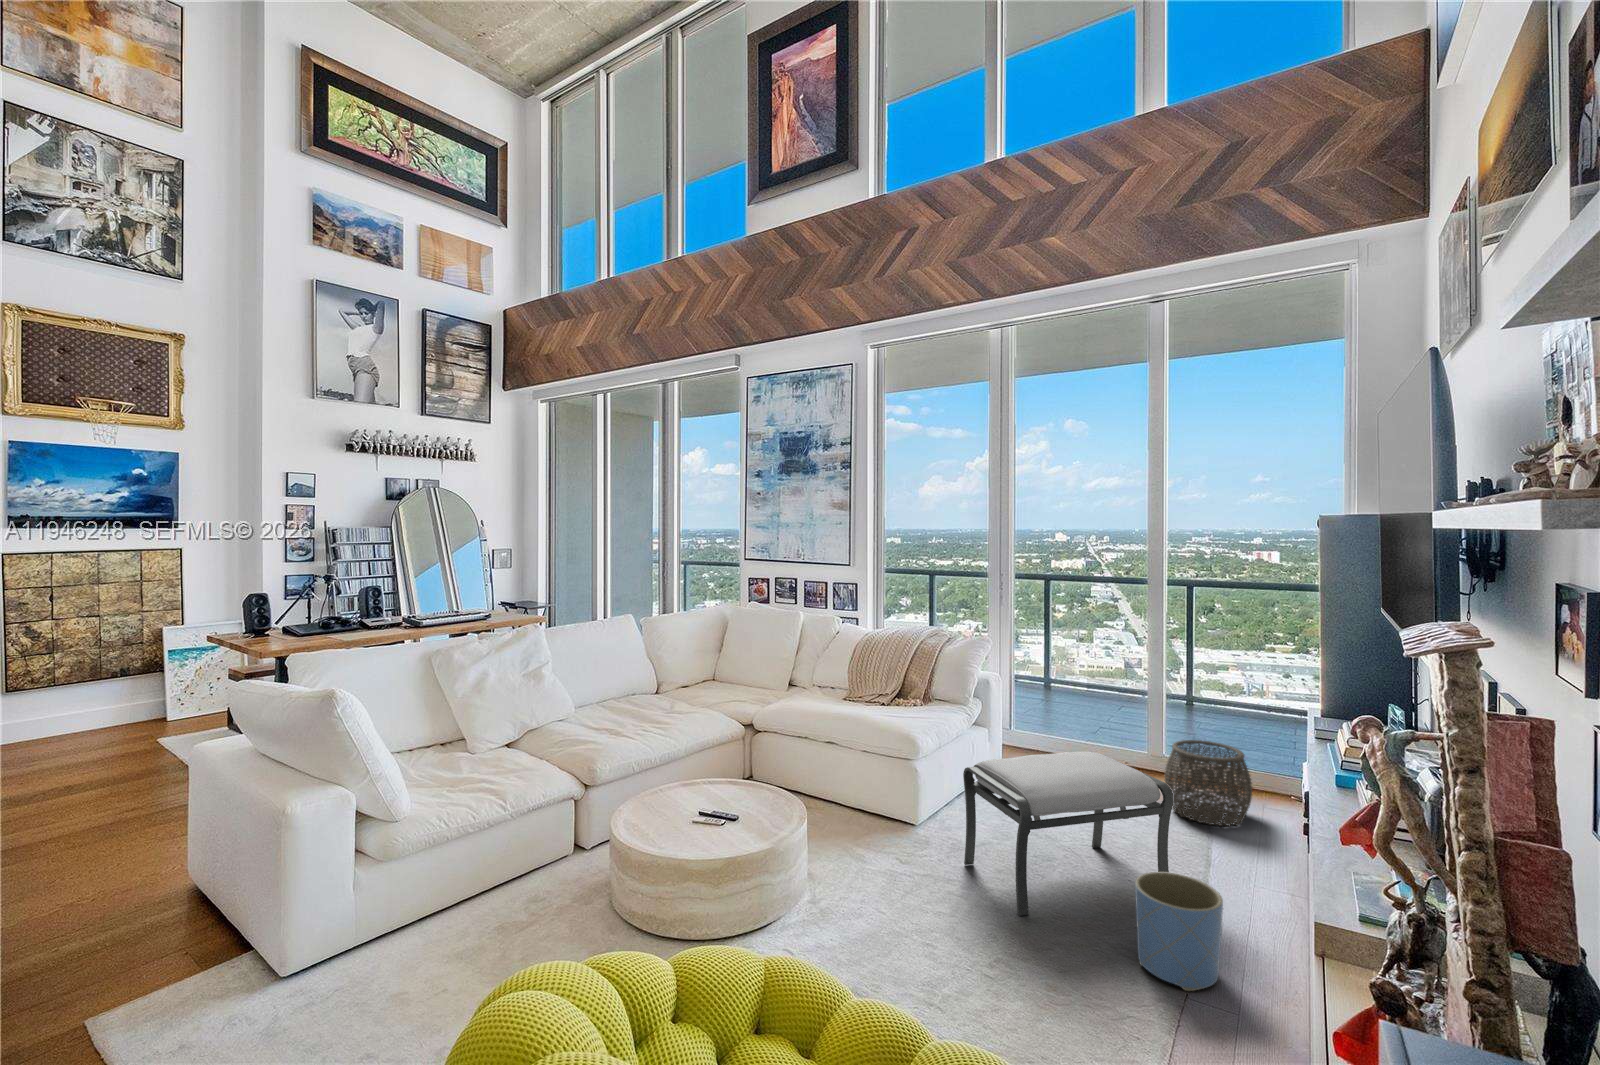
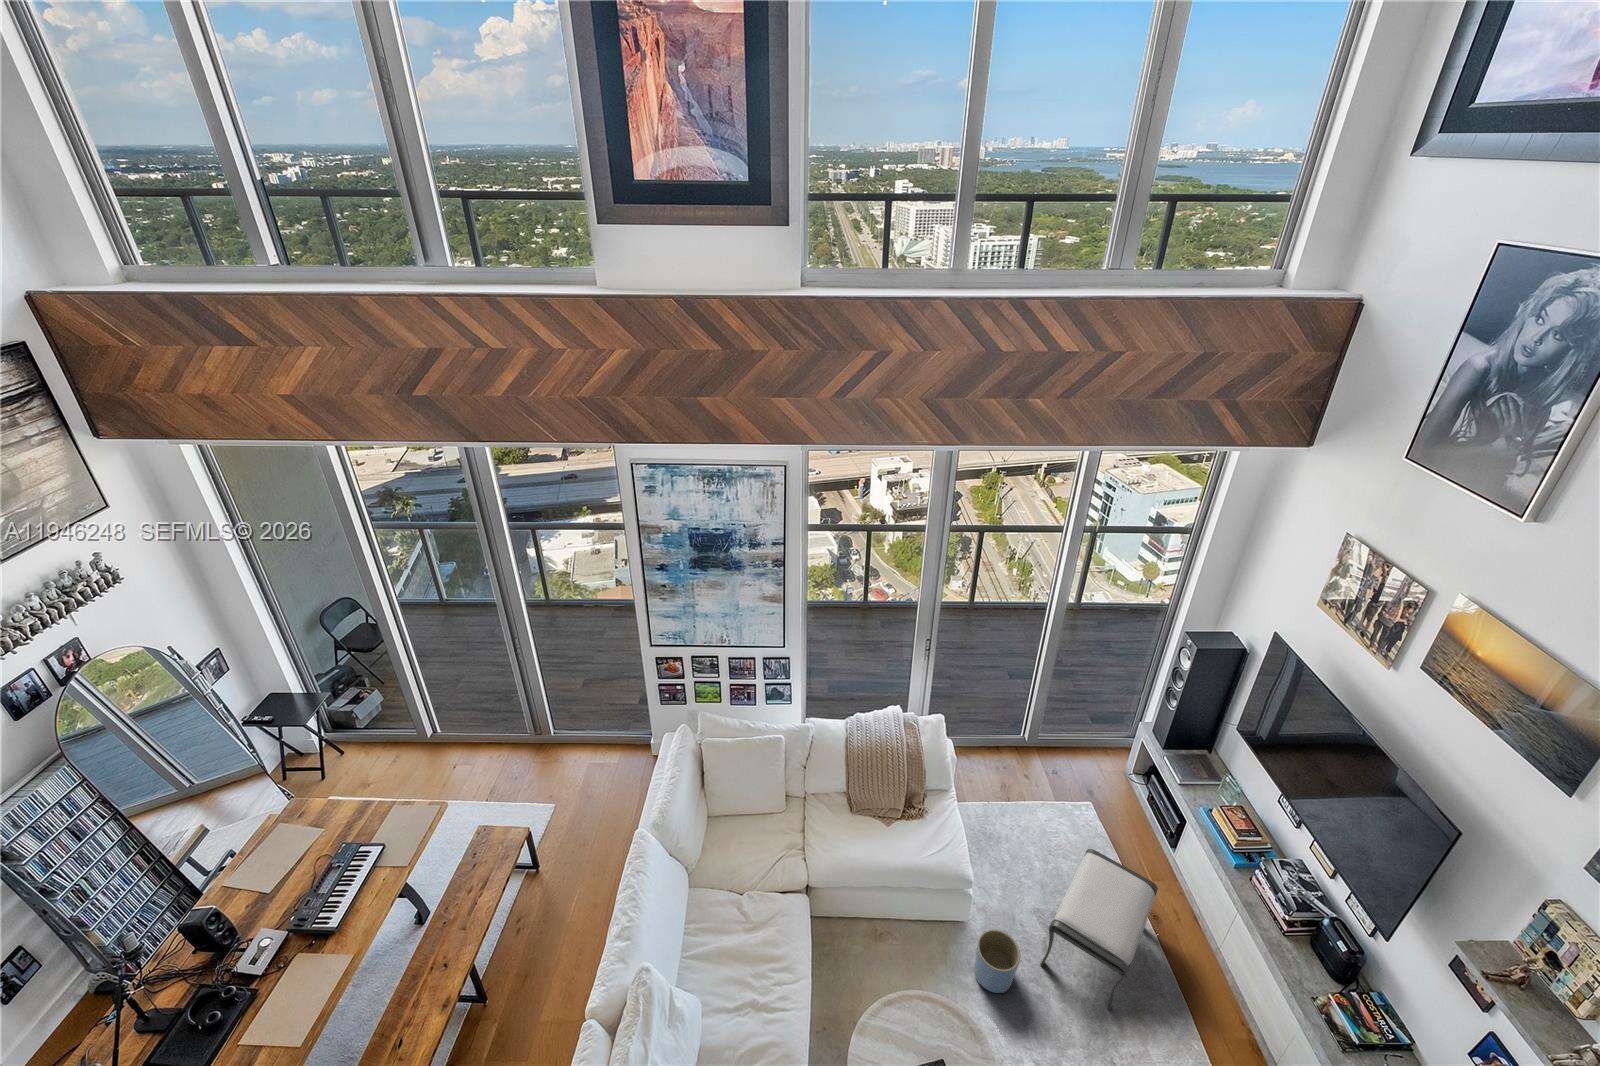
woven basket: present [1164,740,1253,826] -> none [1067,761,1122,823]
planter: present [1135,872,1223,991] -> present [974,930,1020,993]

